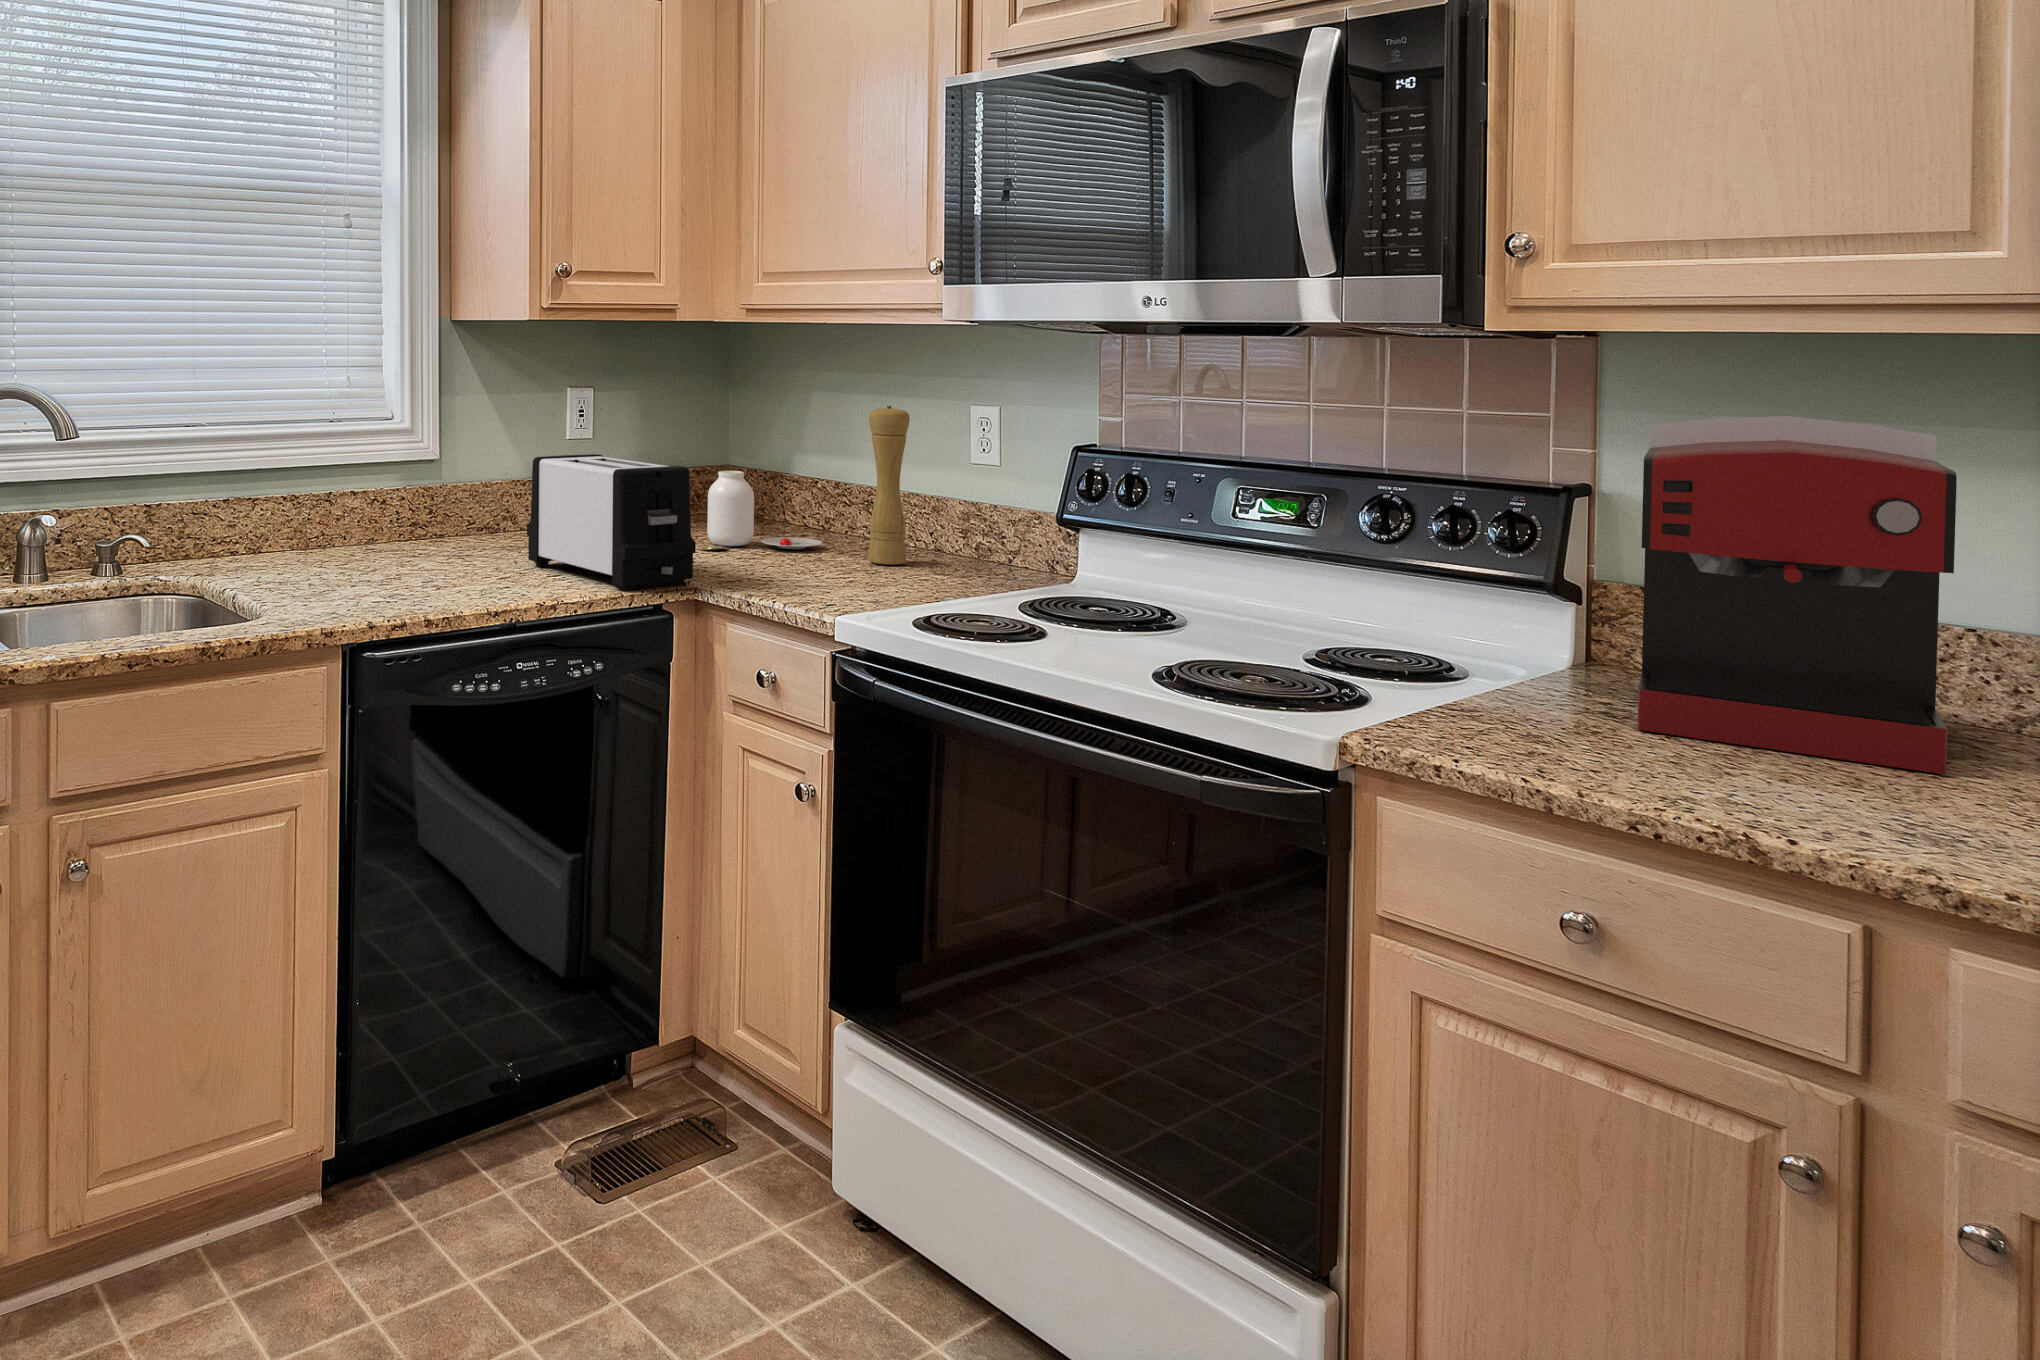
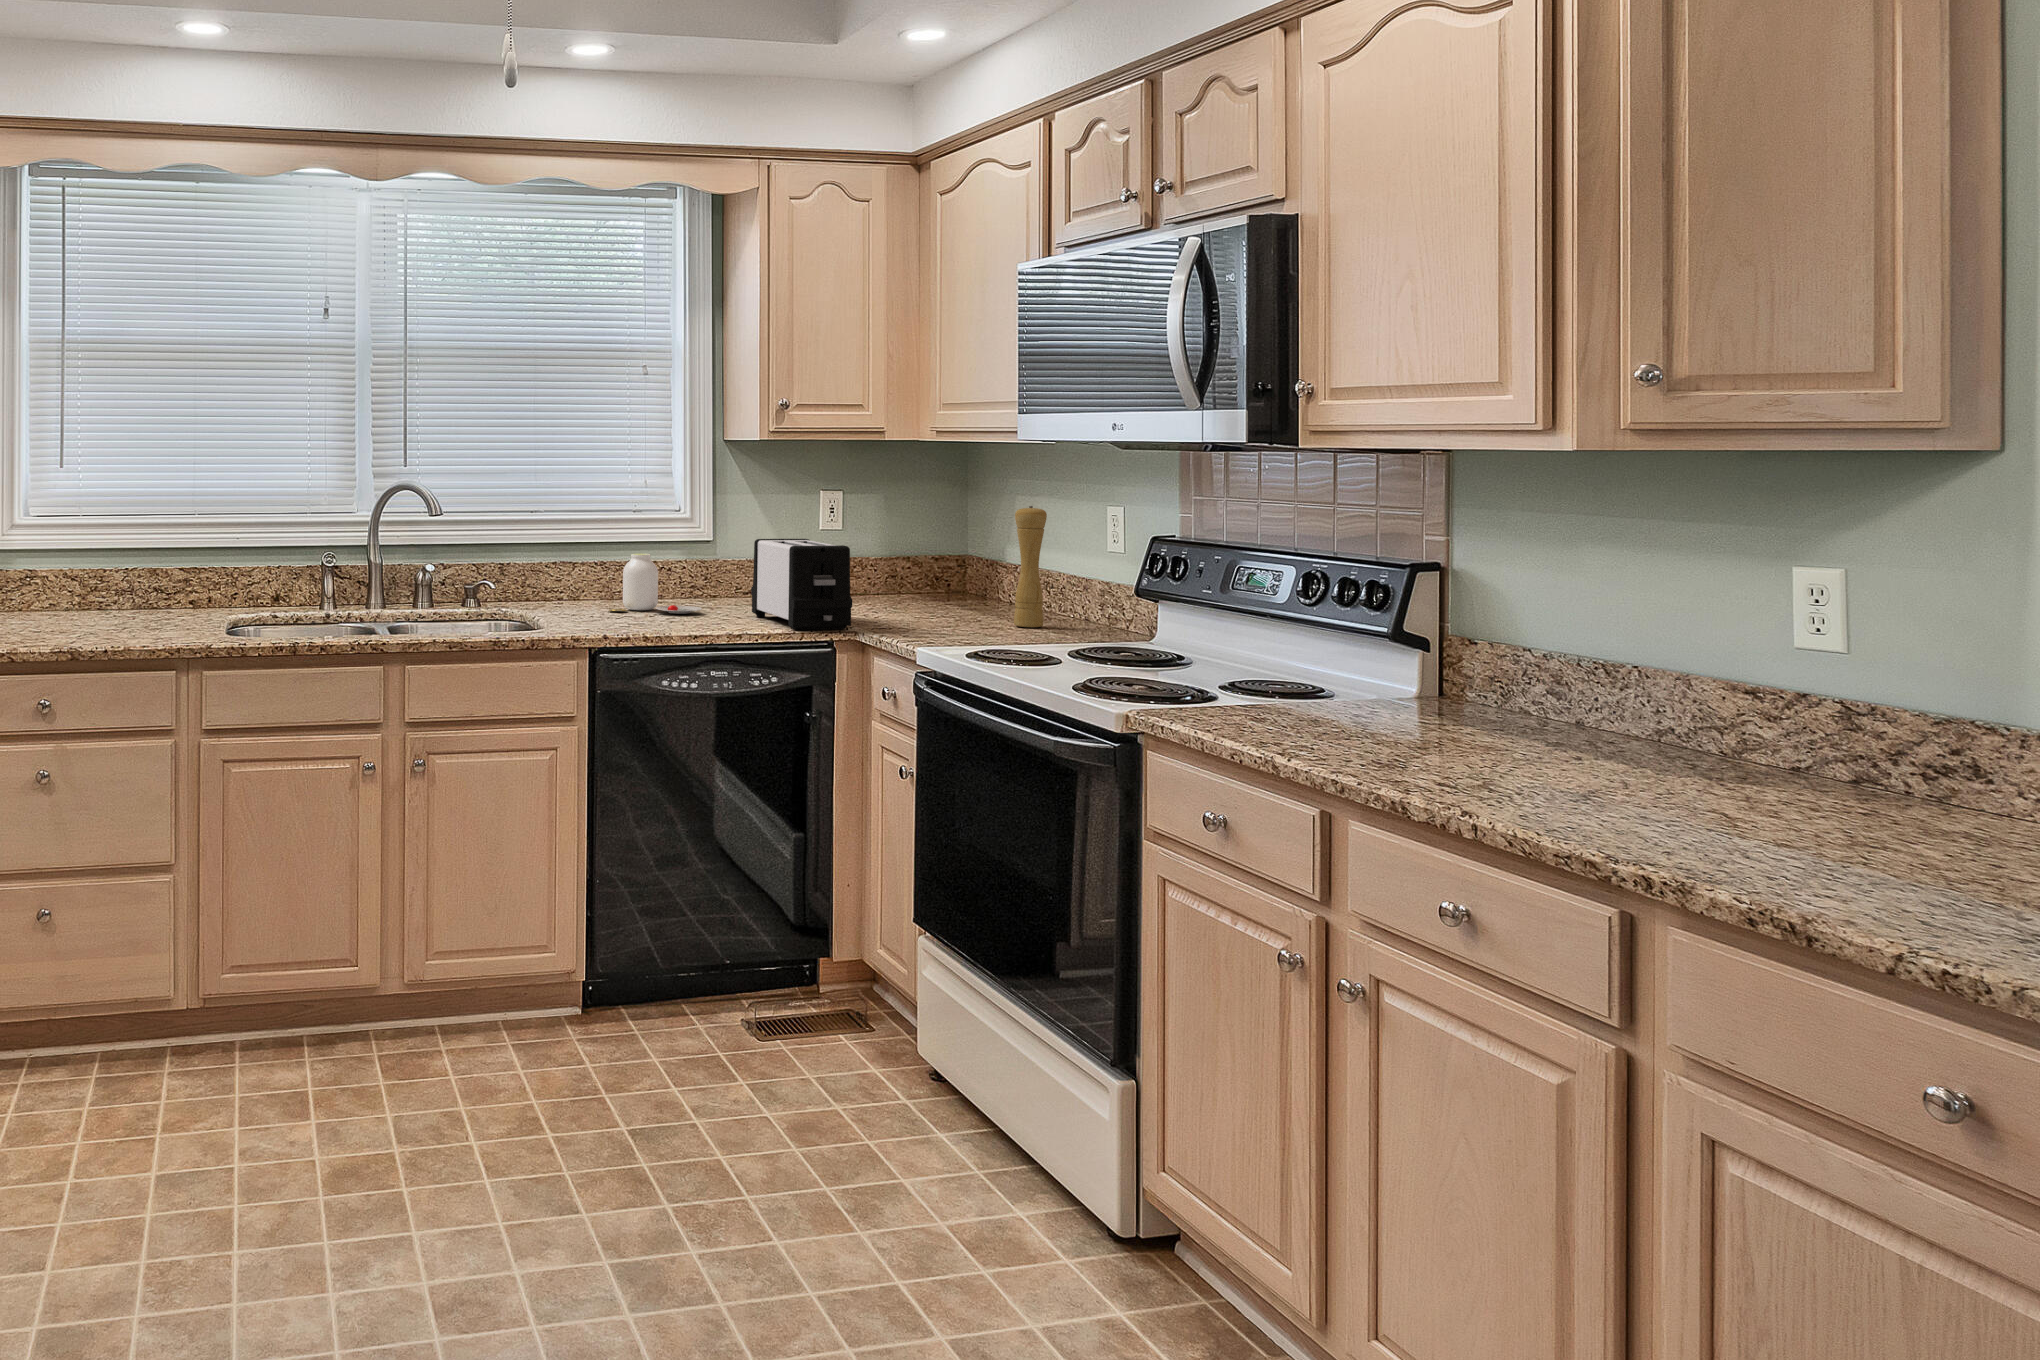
coffee maker: present [1637,416,1957,774] -> none [1359,508,1619,747]
jar: present [702,471,822,550] -> present [609,554,702,614]

